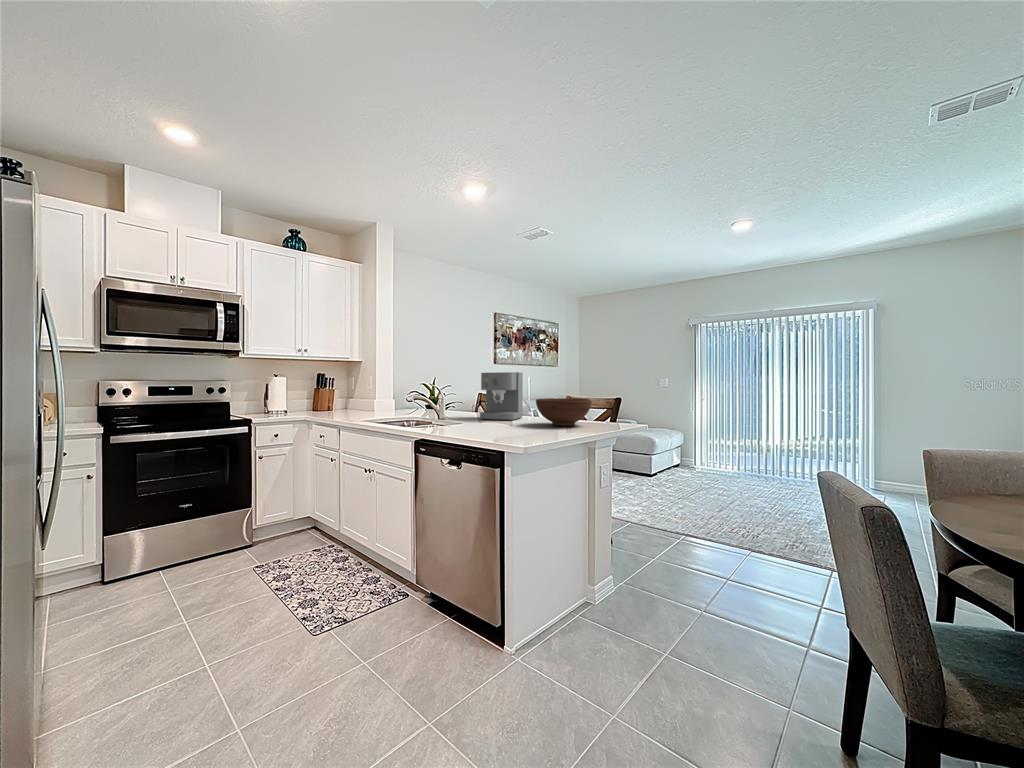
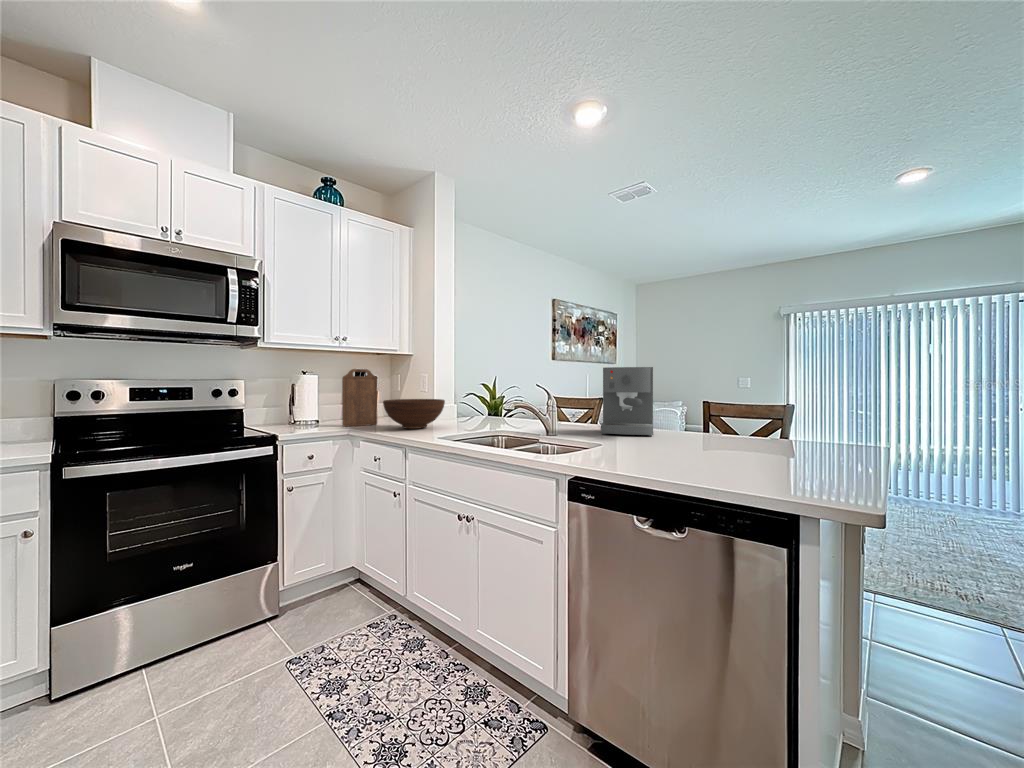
cutting board: none [304,373,331,415] -> present [342,369,377,427]
fruit bowl: present [536,398,592,426] -> present [383,399,445,429]

